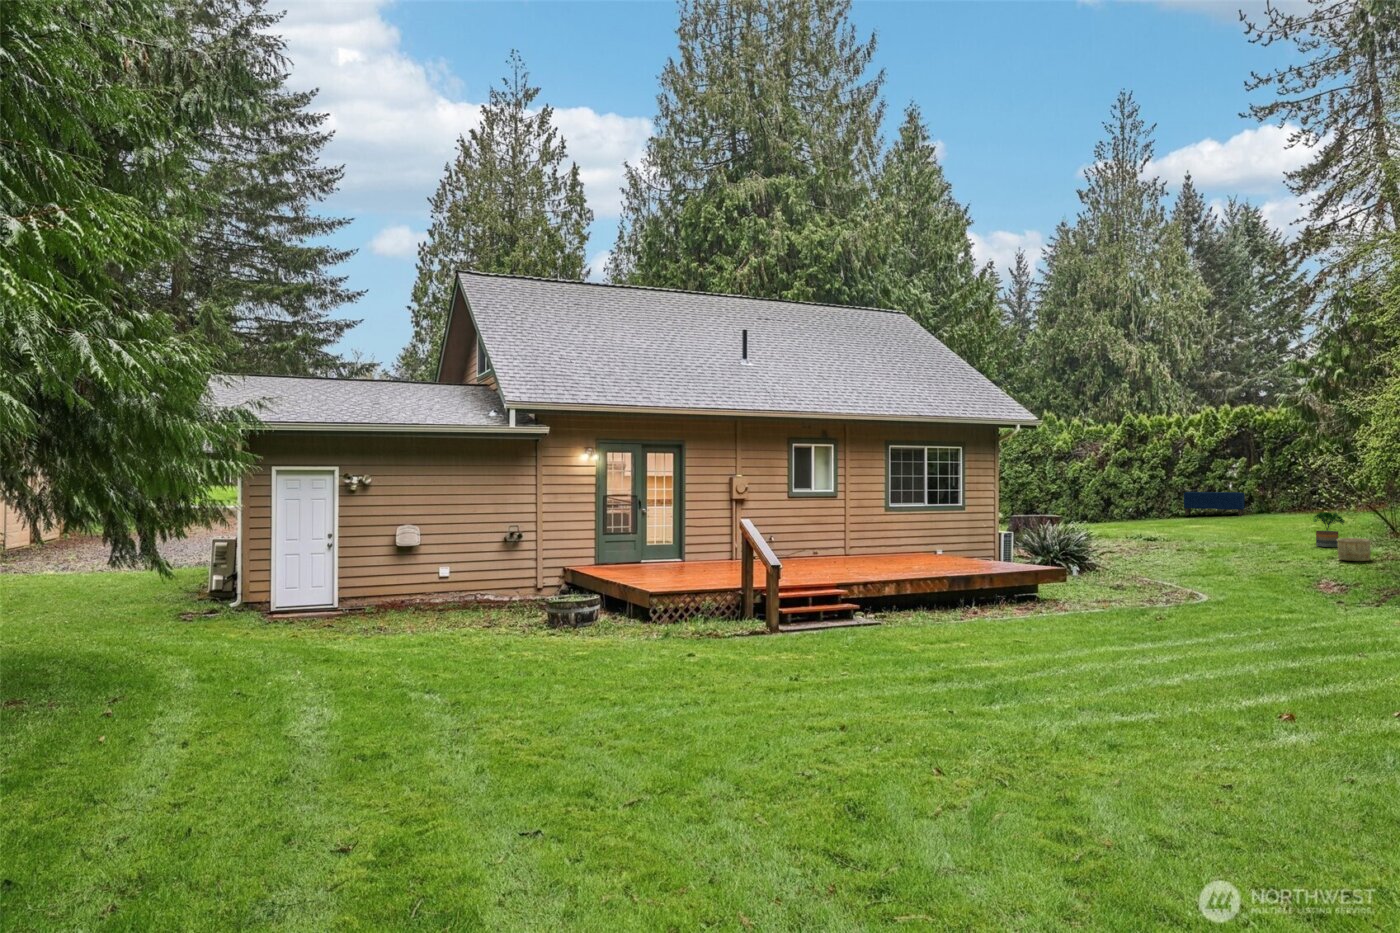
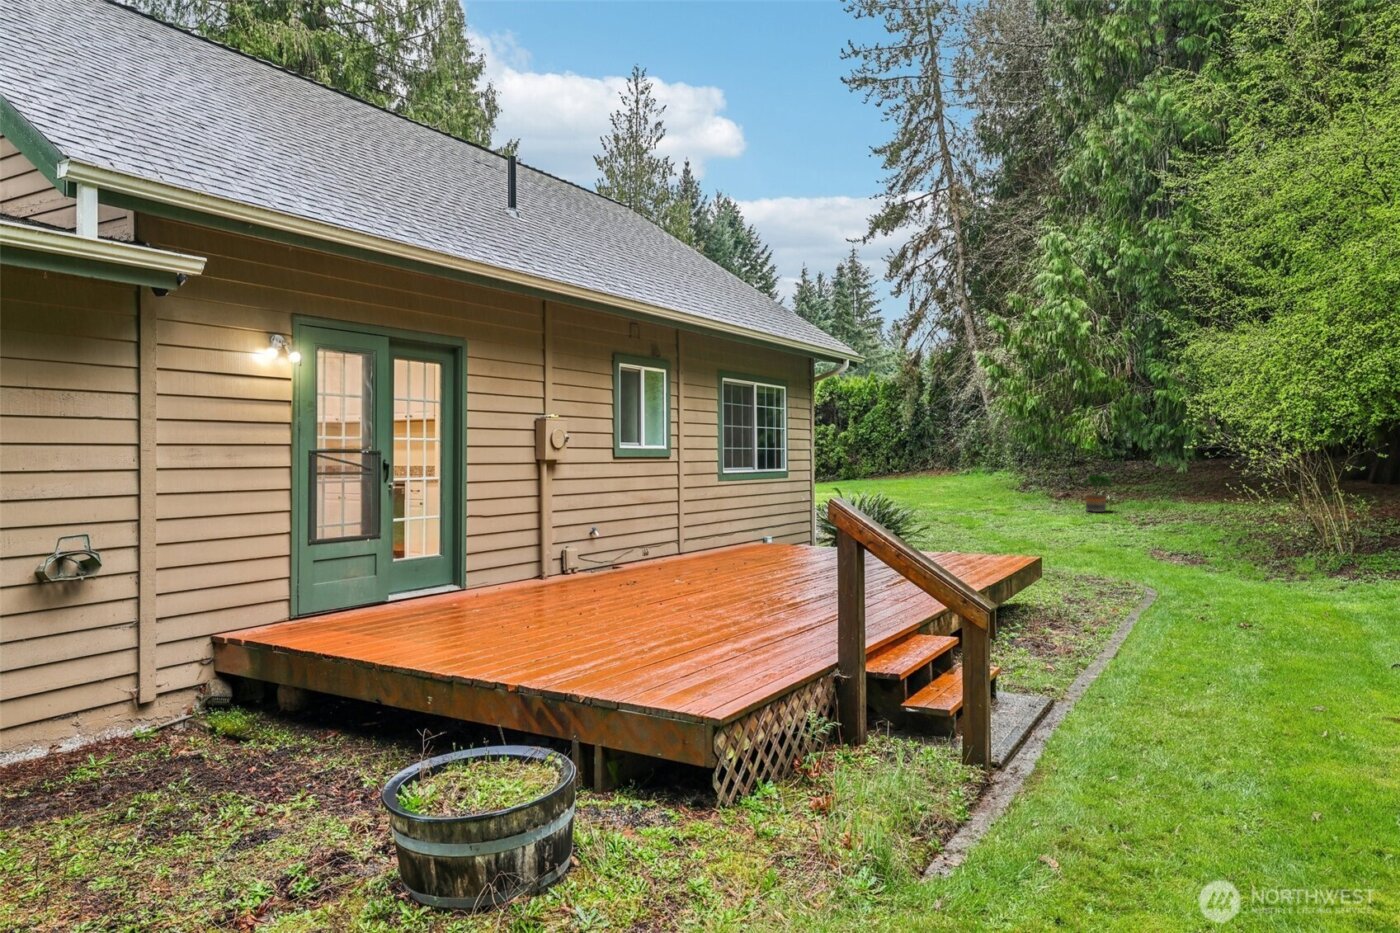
bench: present [1184,492,1245,516] -> none [864,454,922,480]
wooden bucket: present [1337,538,1371,561] -> none [1151,503,1184,527]

